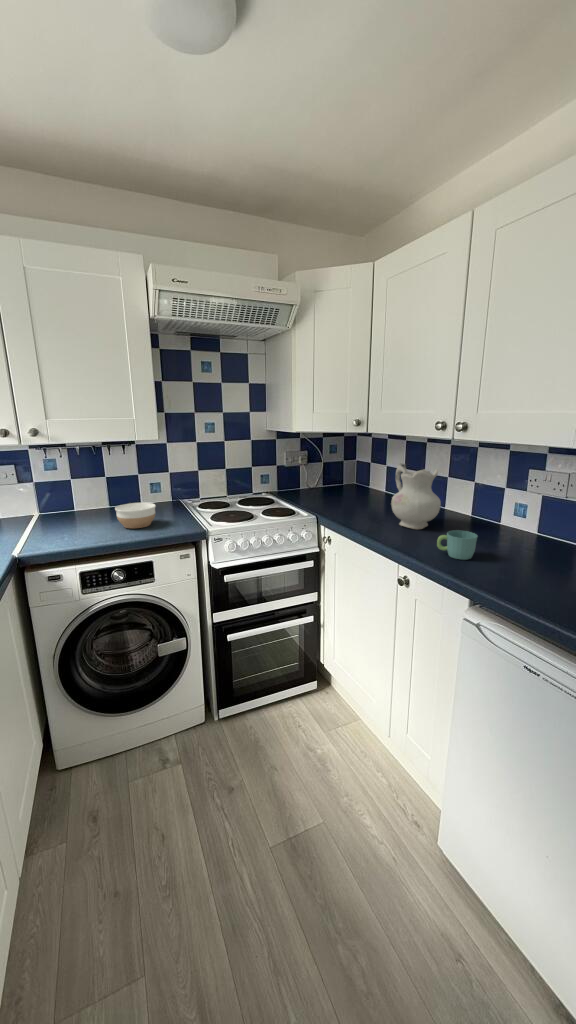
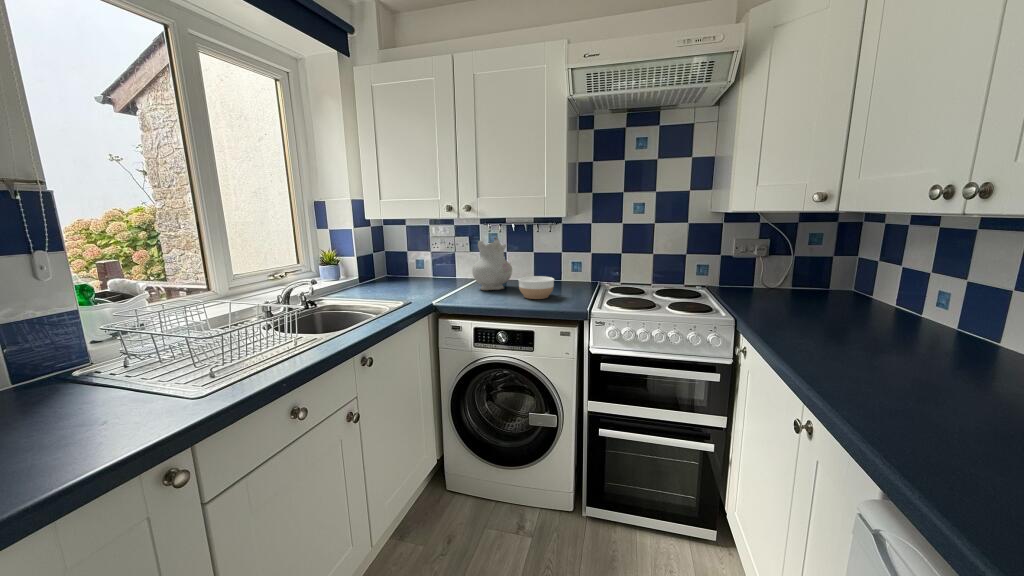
ceramic pitcher: present [391,463,441,529] -> present [472,237,512,290]
mug: present [437,530,477,560] -> none [882,369,975,426]

